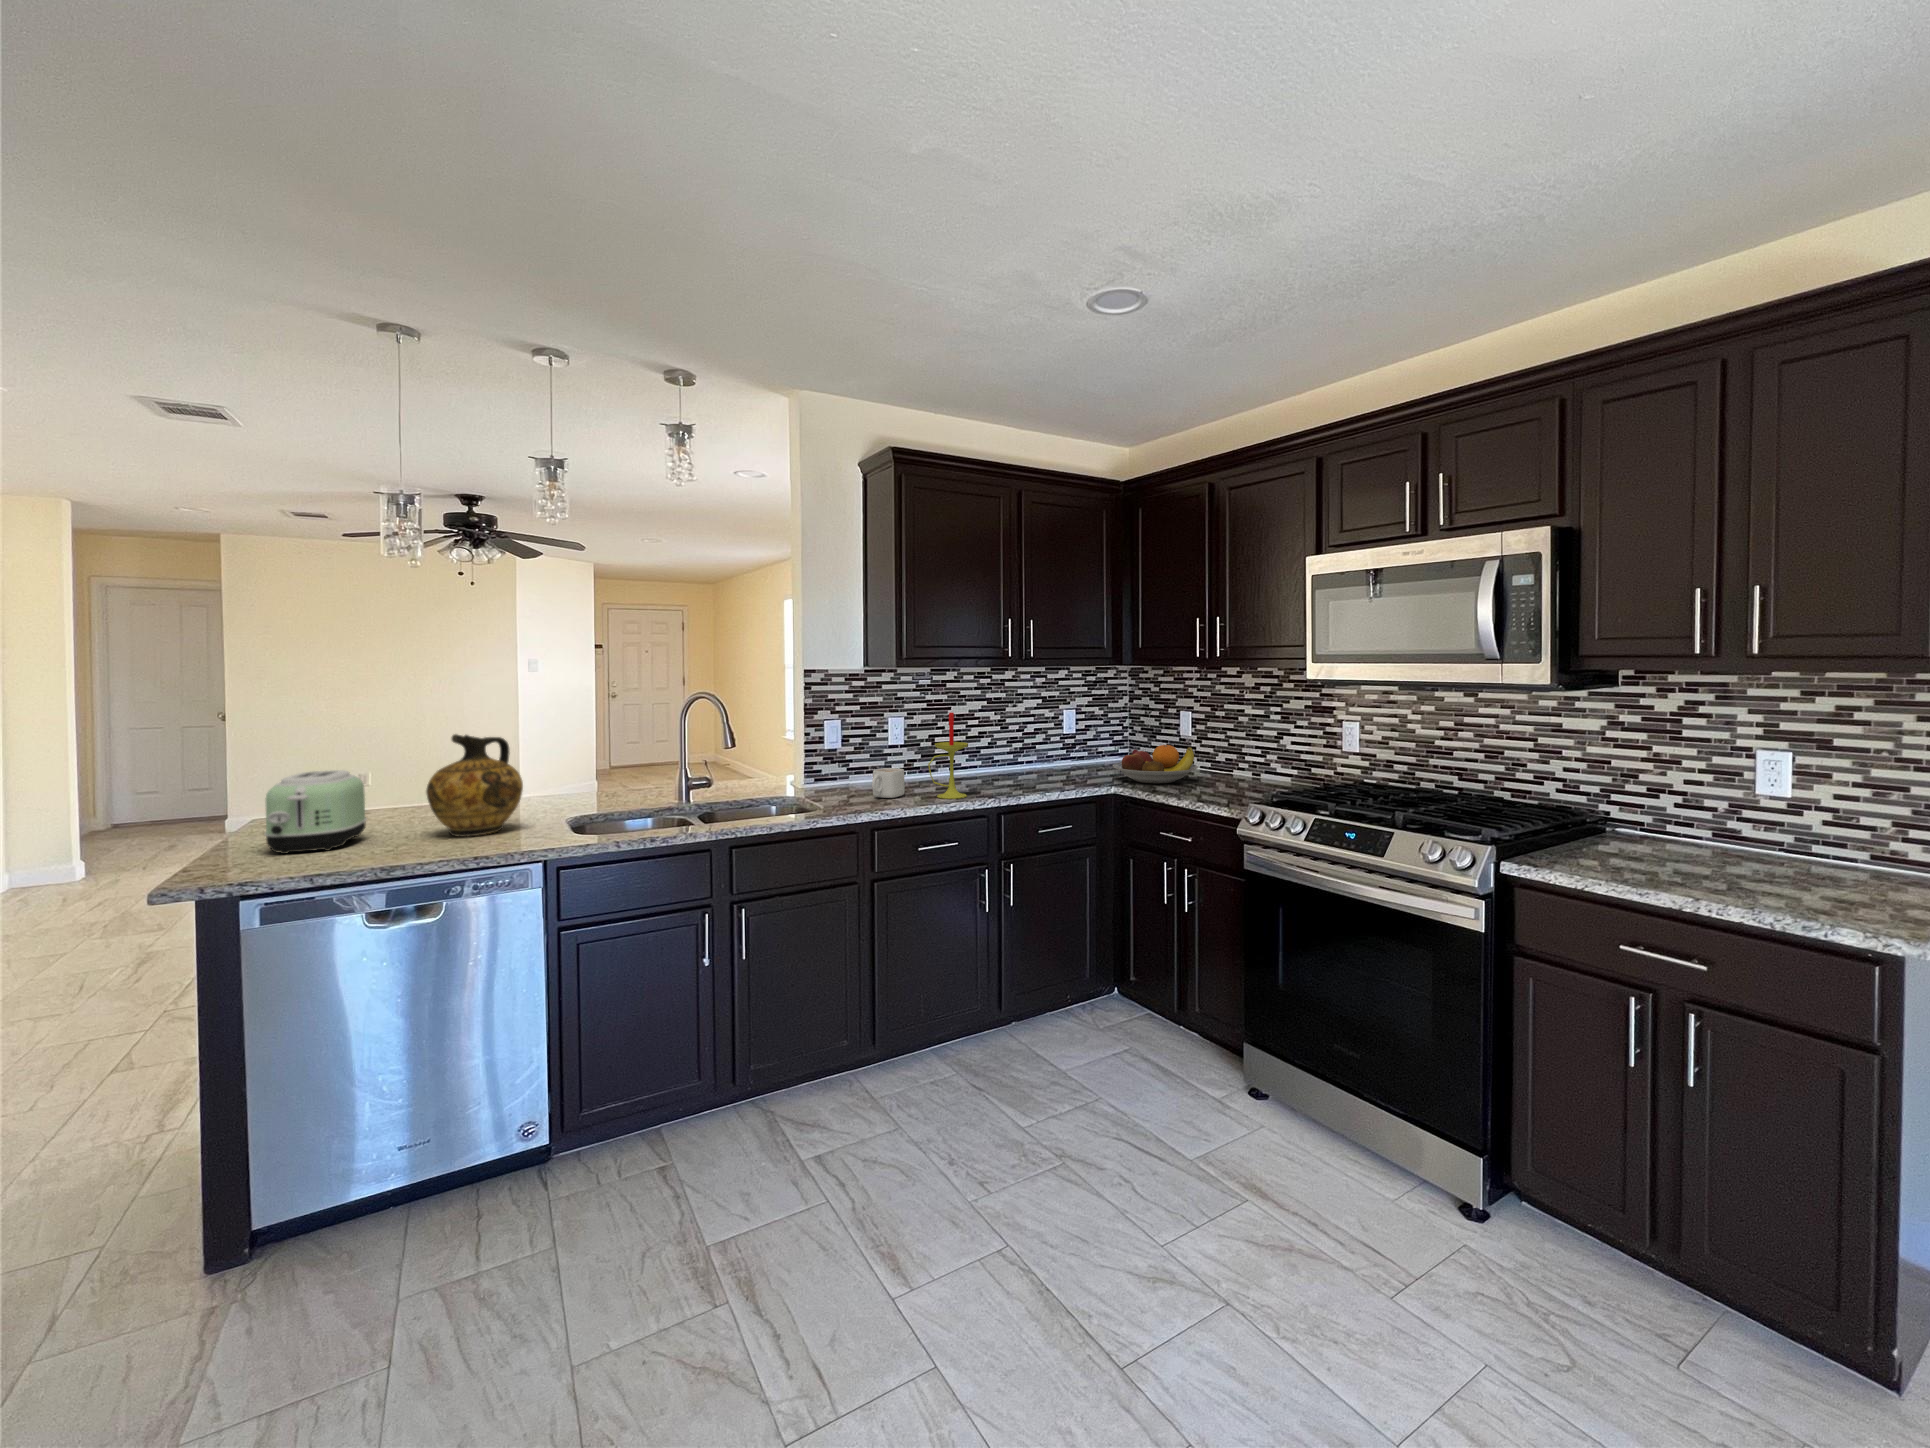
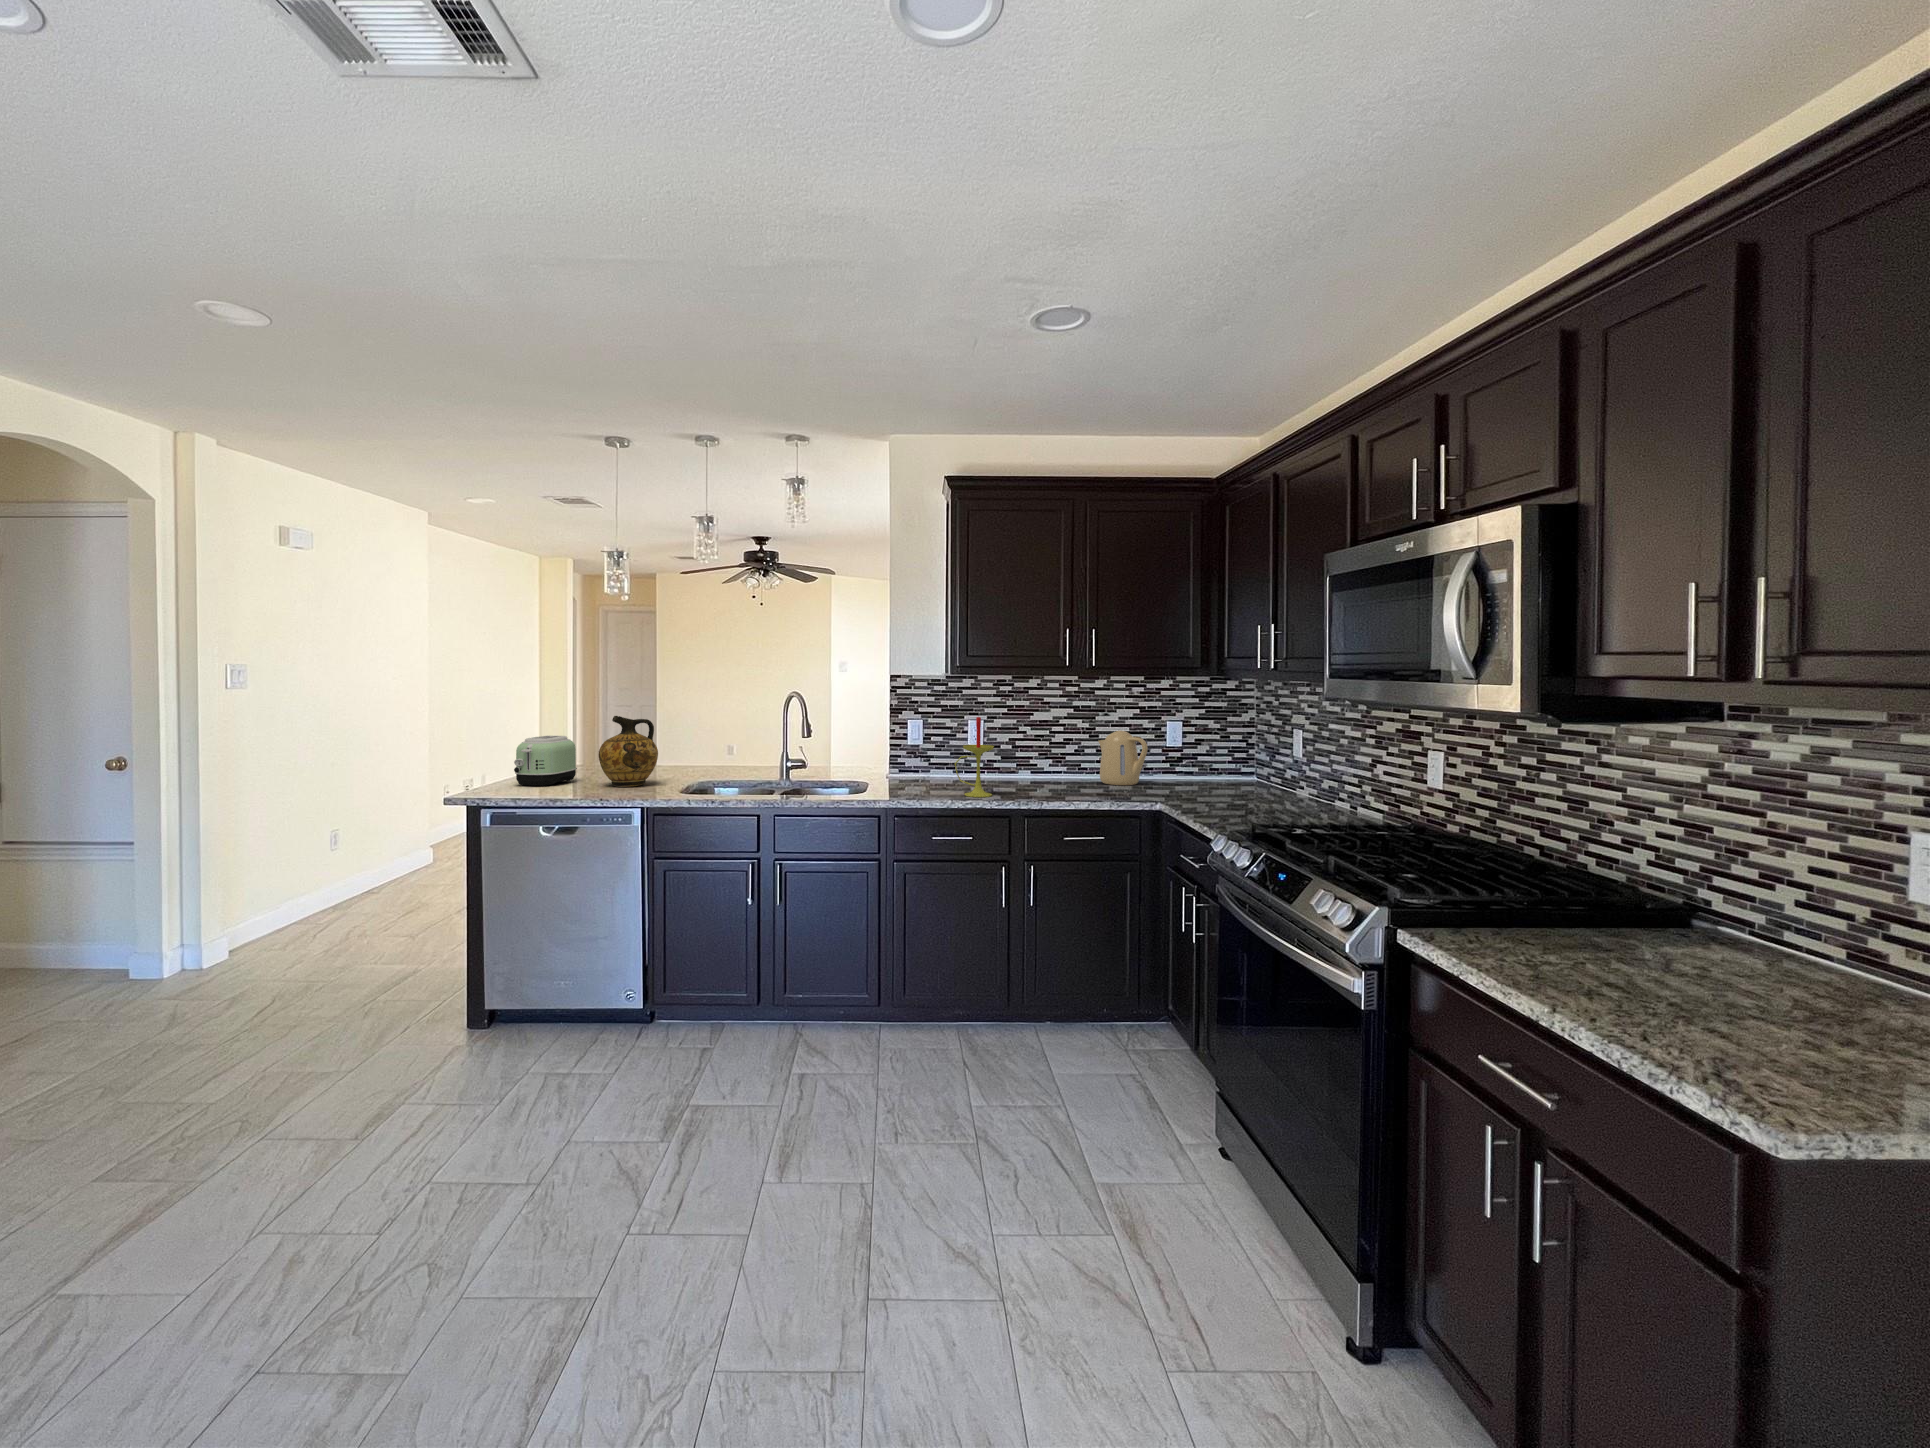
kettle: none [1010,720,1064,774] -> present [1098,730,1148,785]
fruit bowl: present [1113,745,1198,783] -> none [1165,764,1262,805]
mug: present [872,768,905,798] -> none [909,765,944,791]

